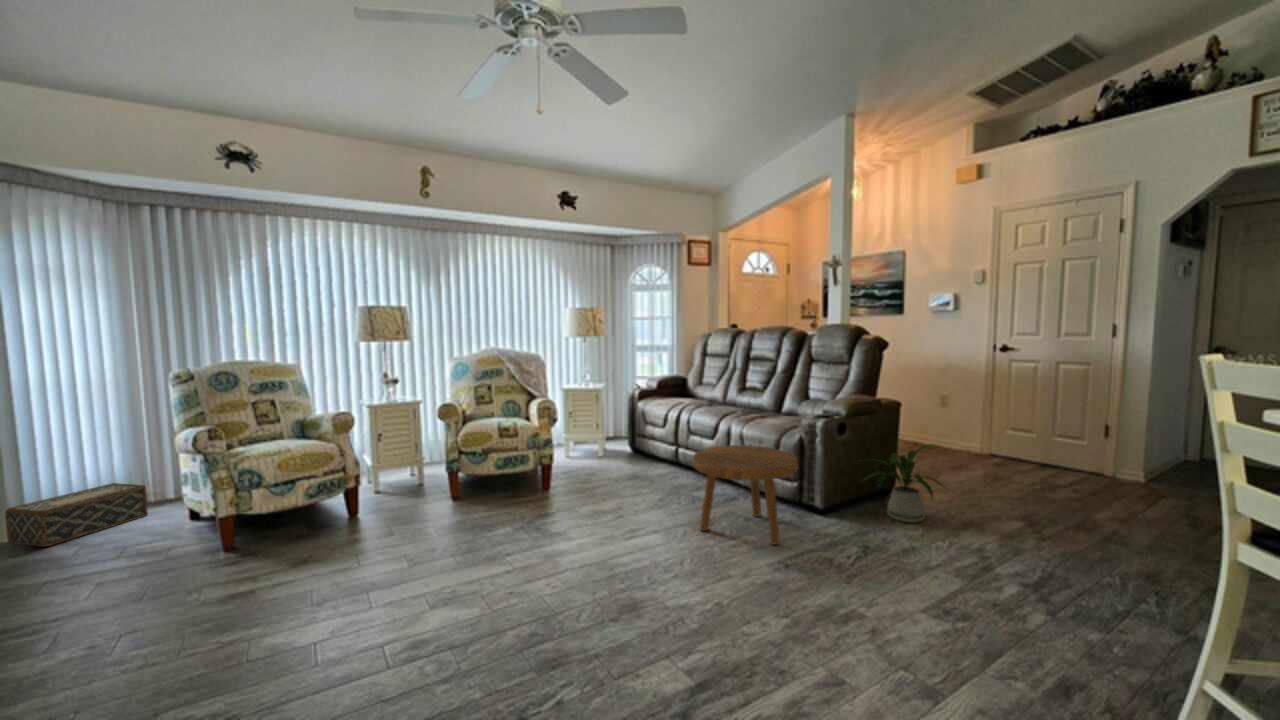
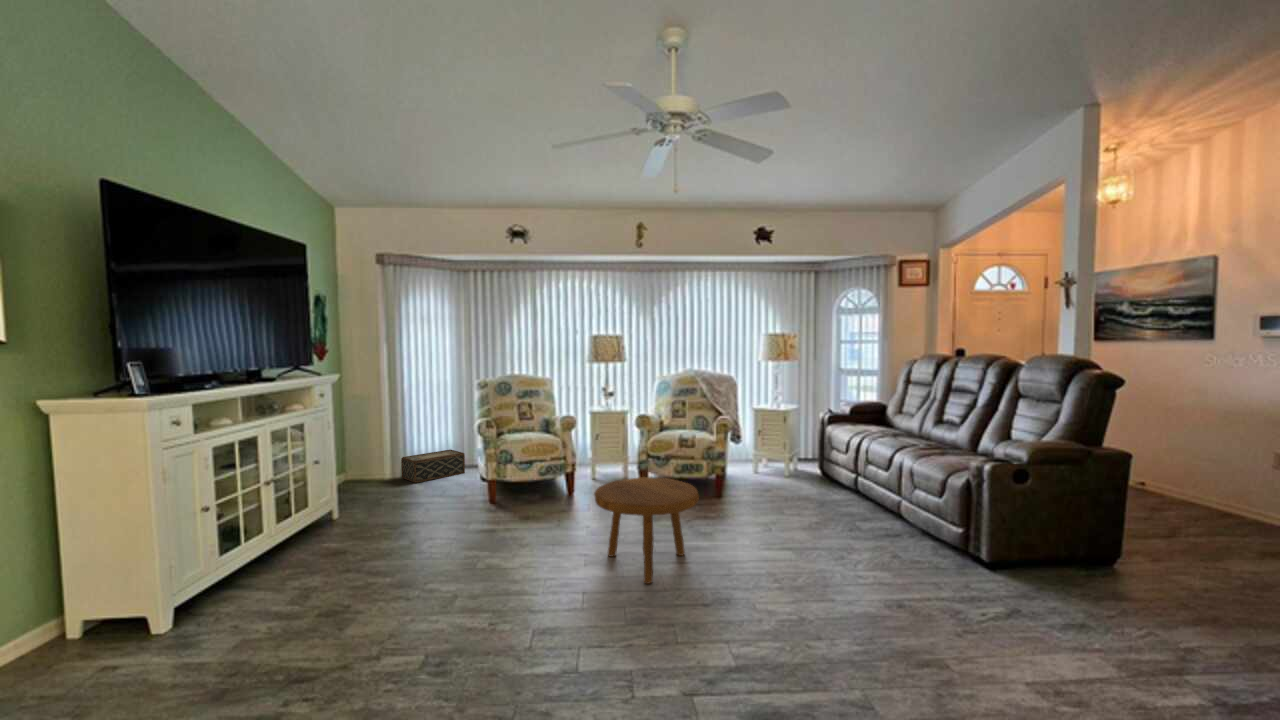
footstool: present [693,445,798,545] -> present [594,477,699,584]
house plant: present [864,445,942,523] -> none [1045,511,1185,605]

